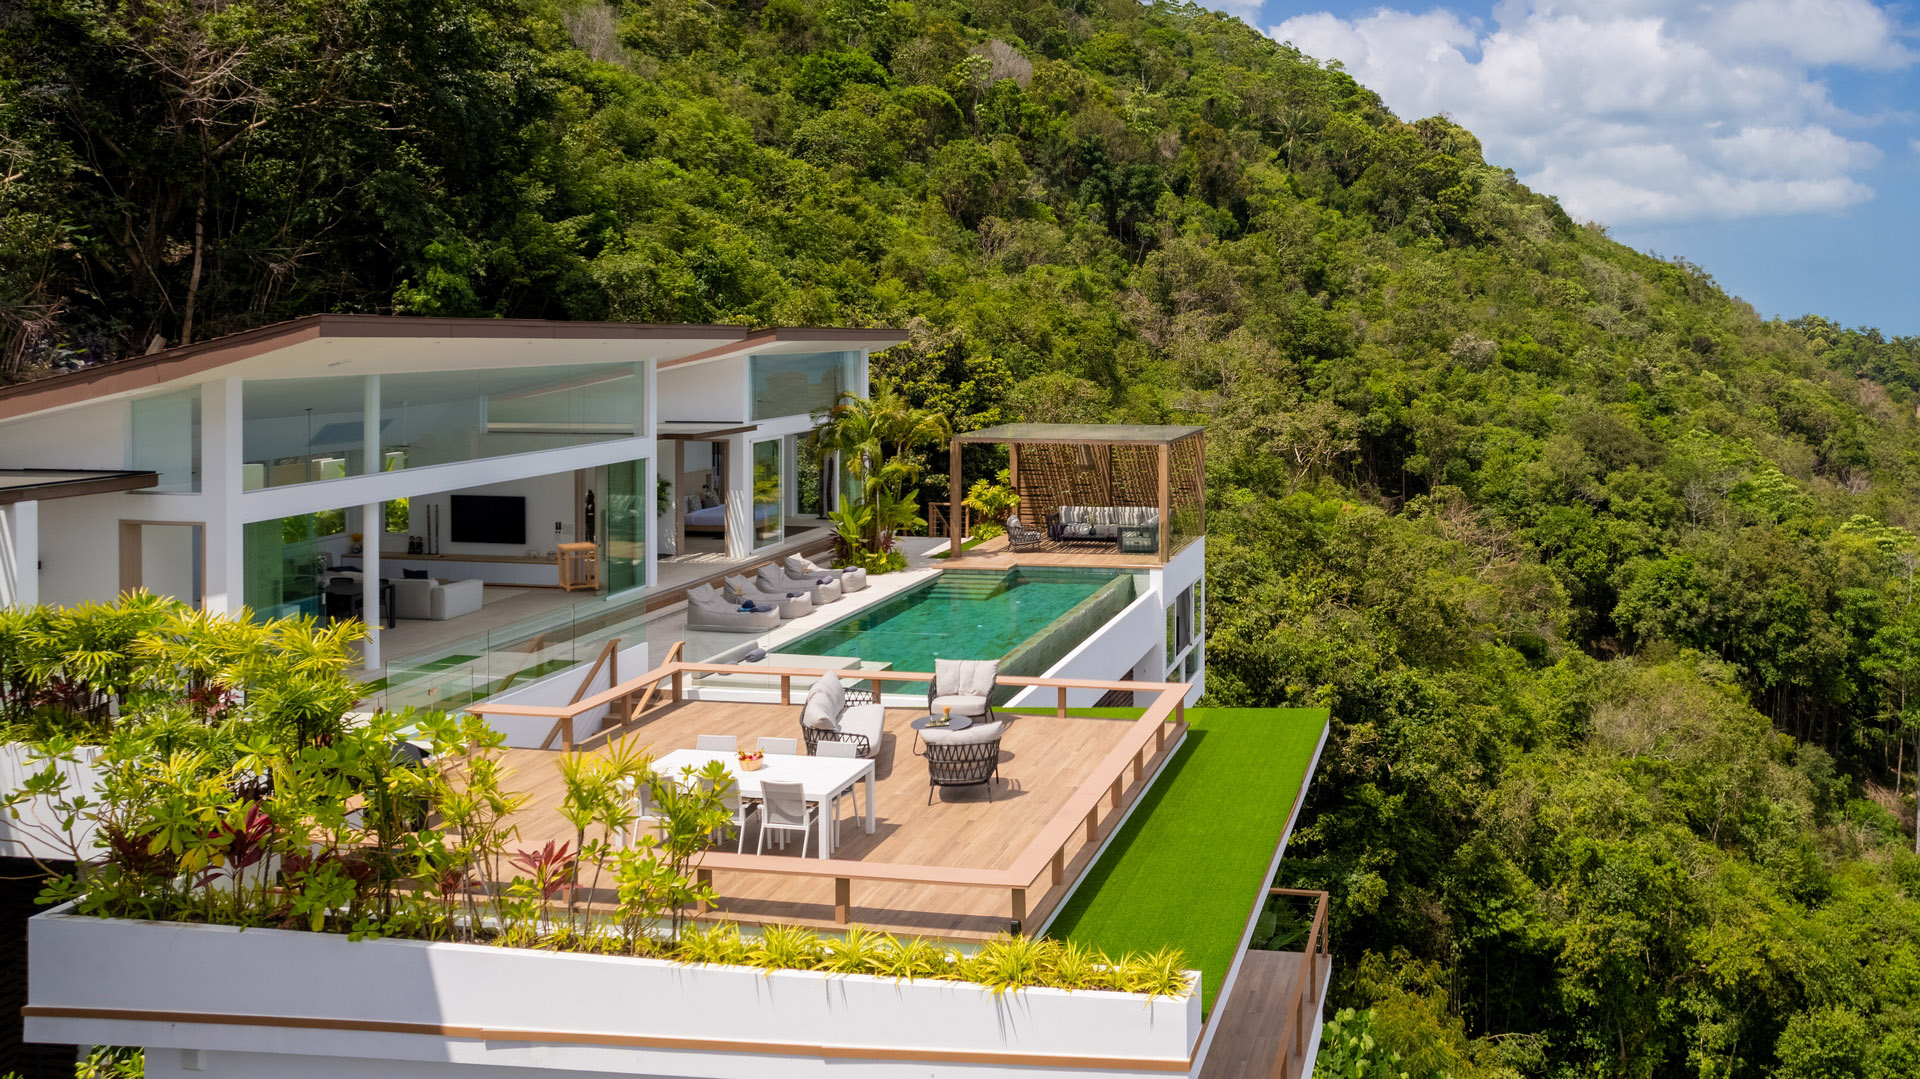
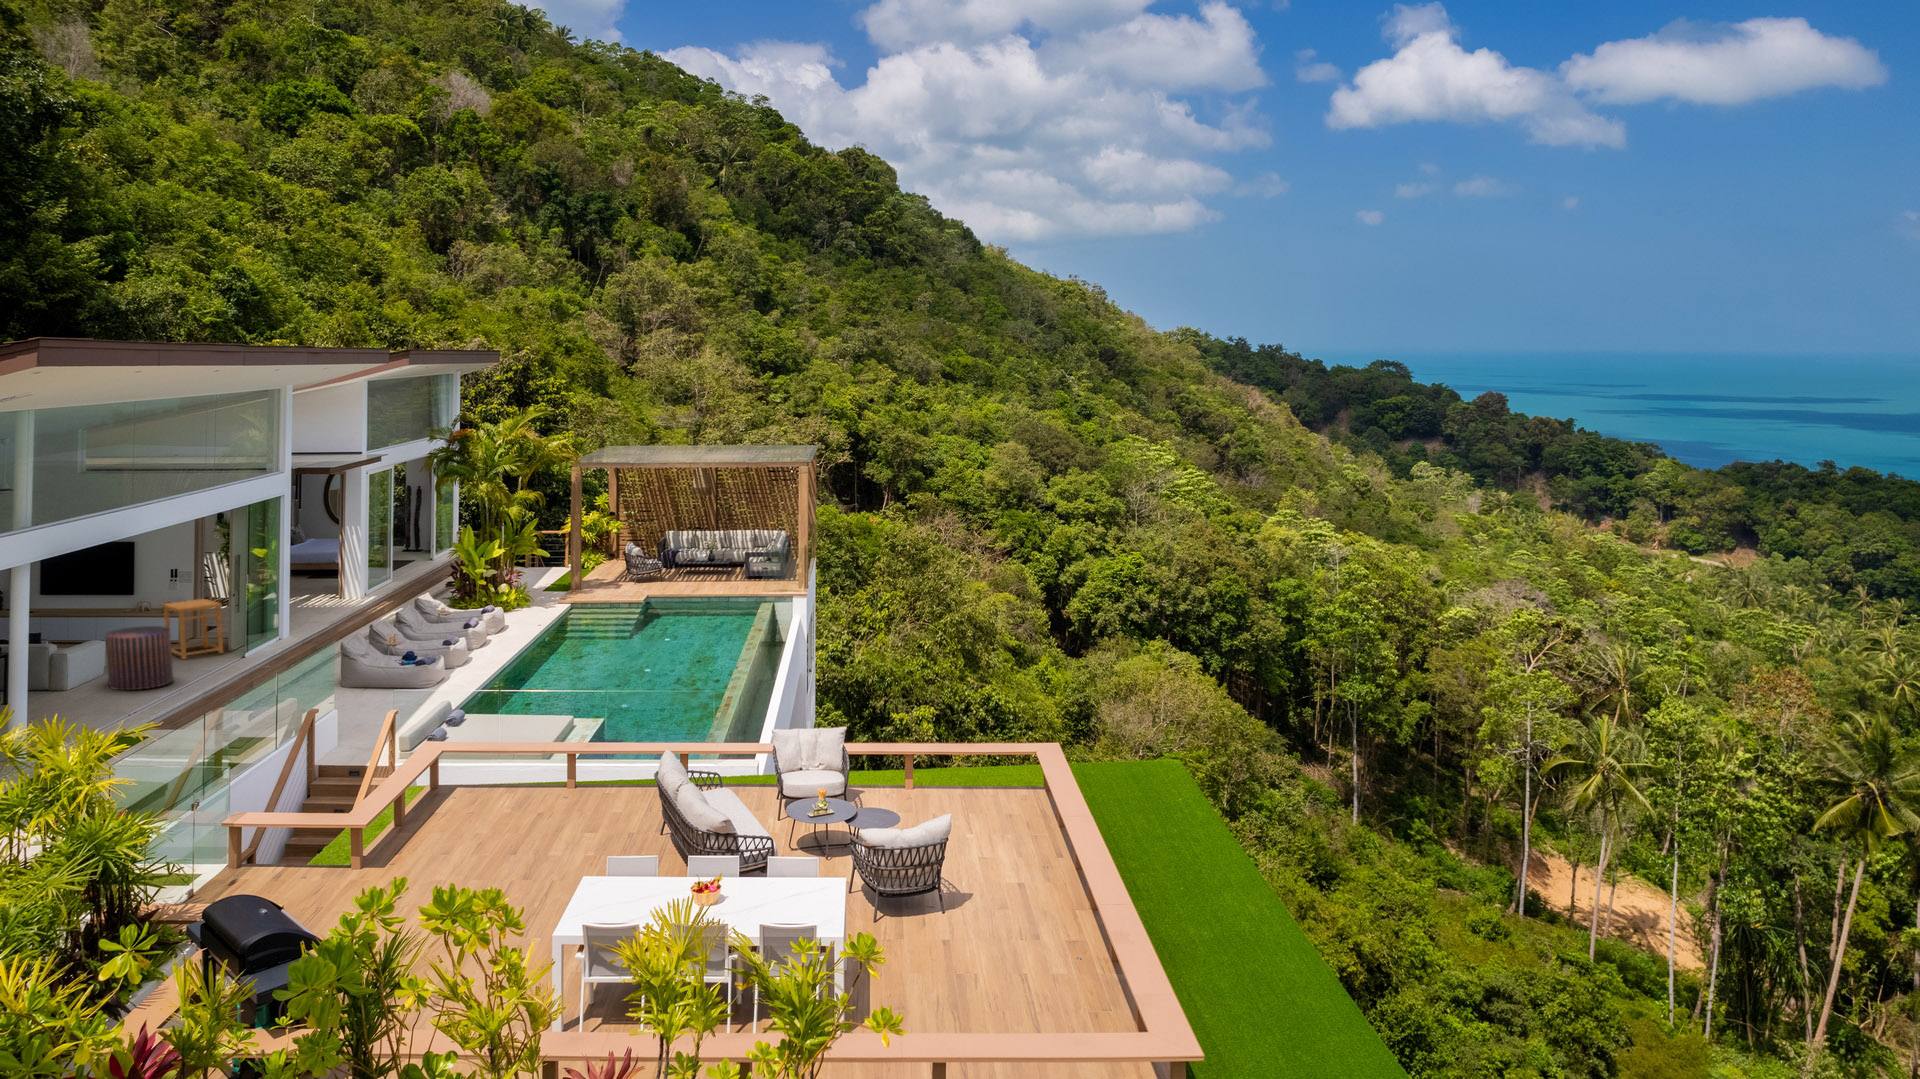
pouf: none [505,560,552,610] -> present [105,626,173,690]

